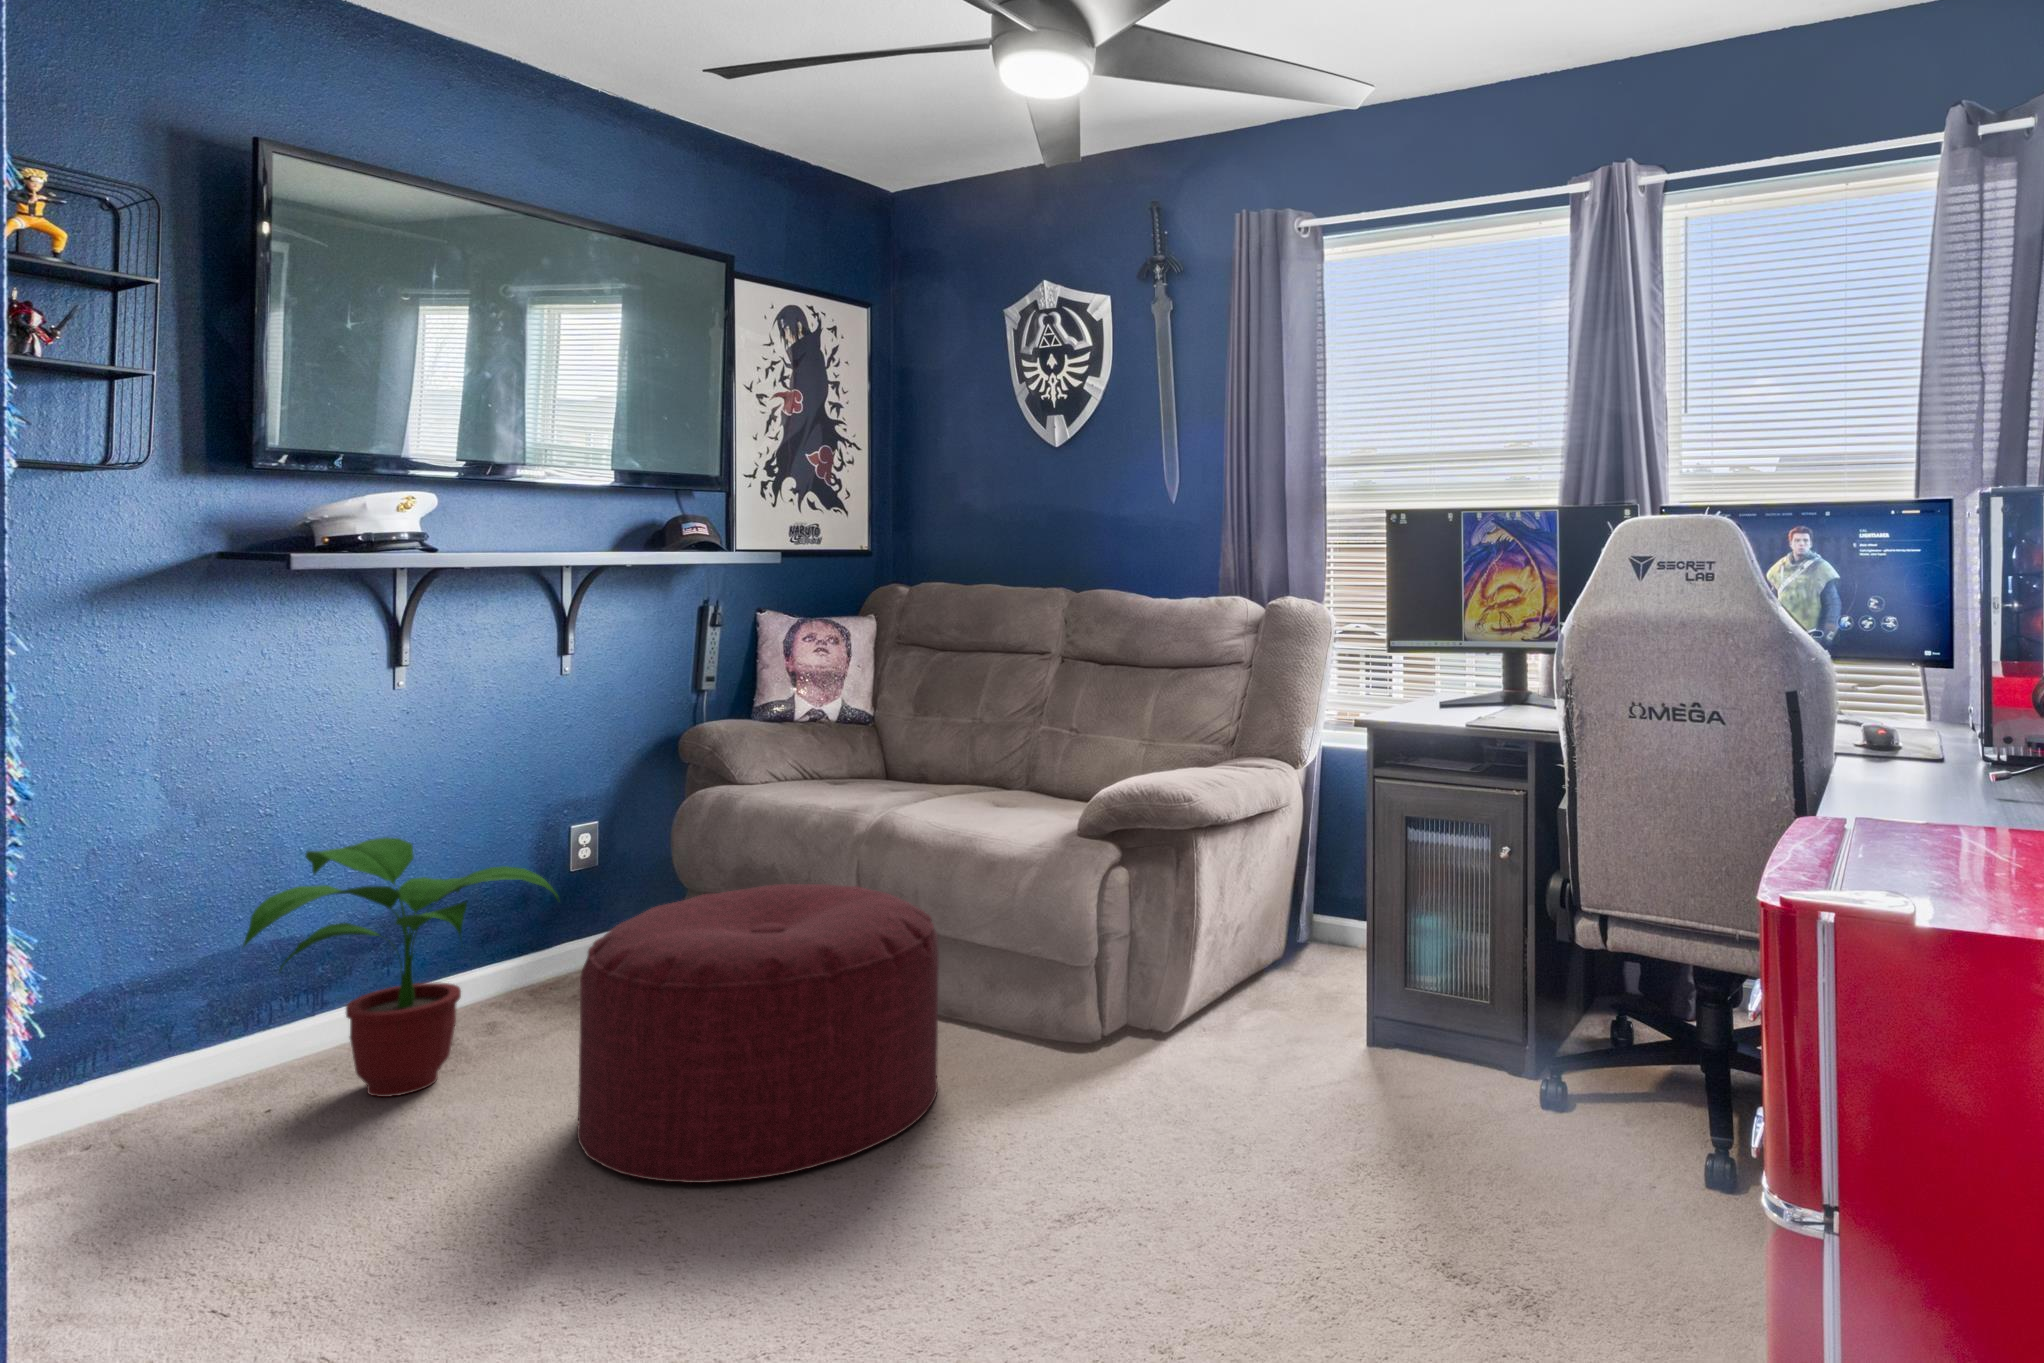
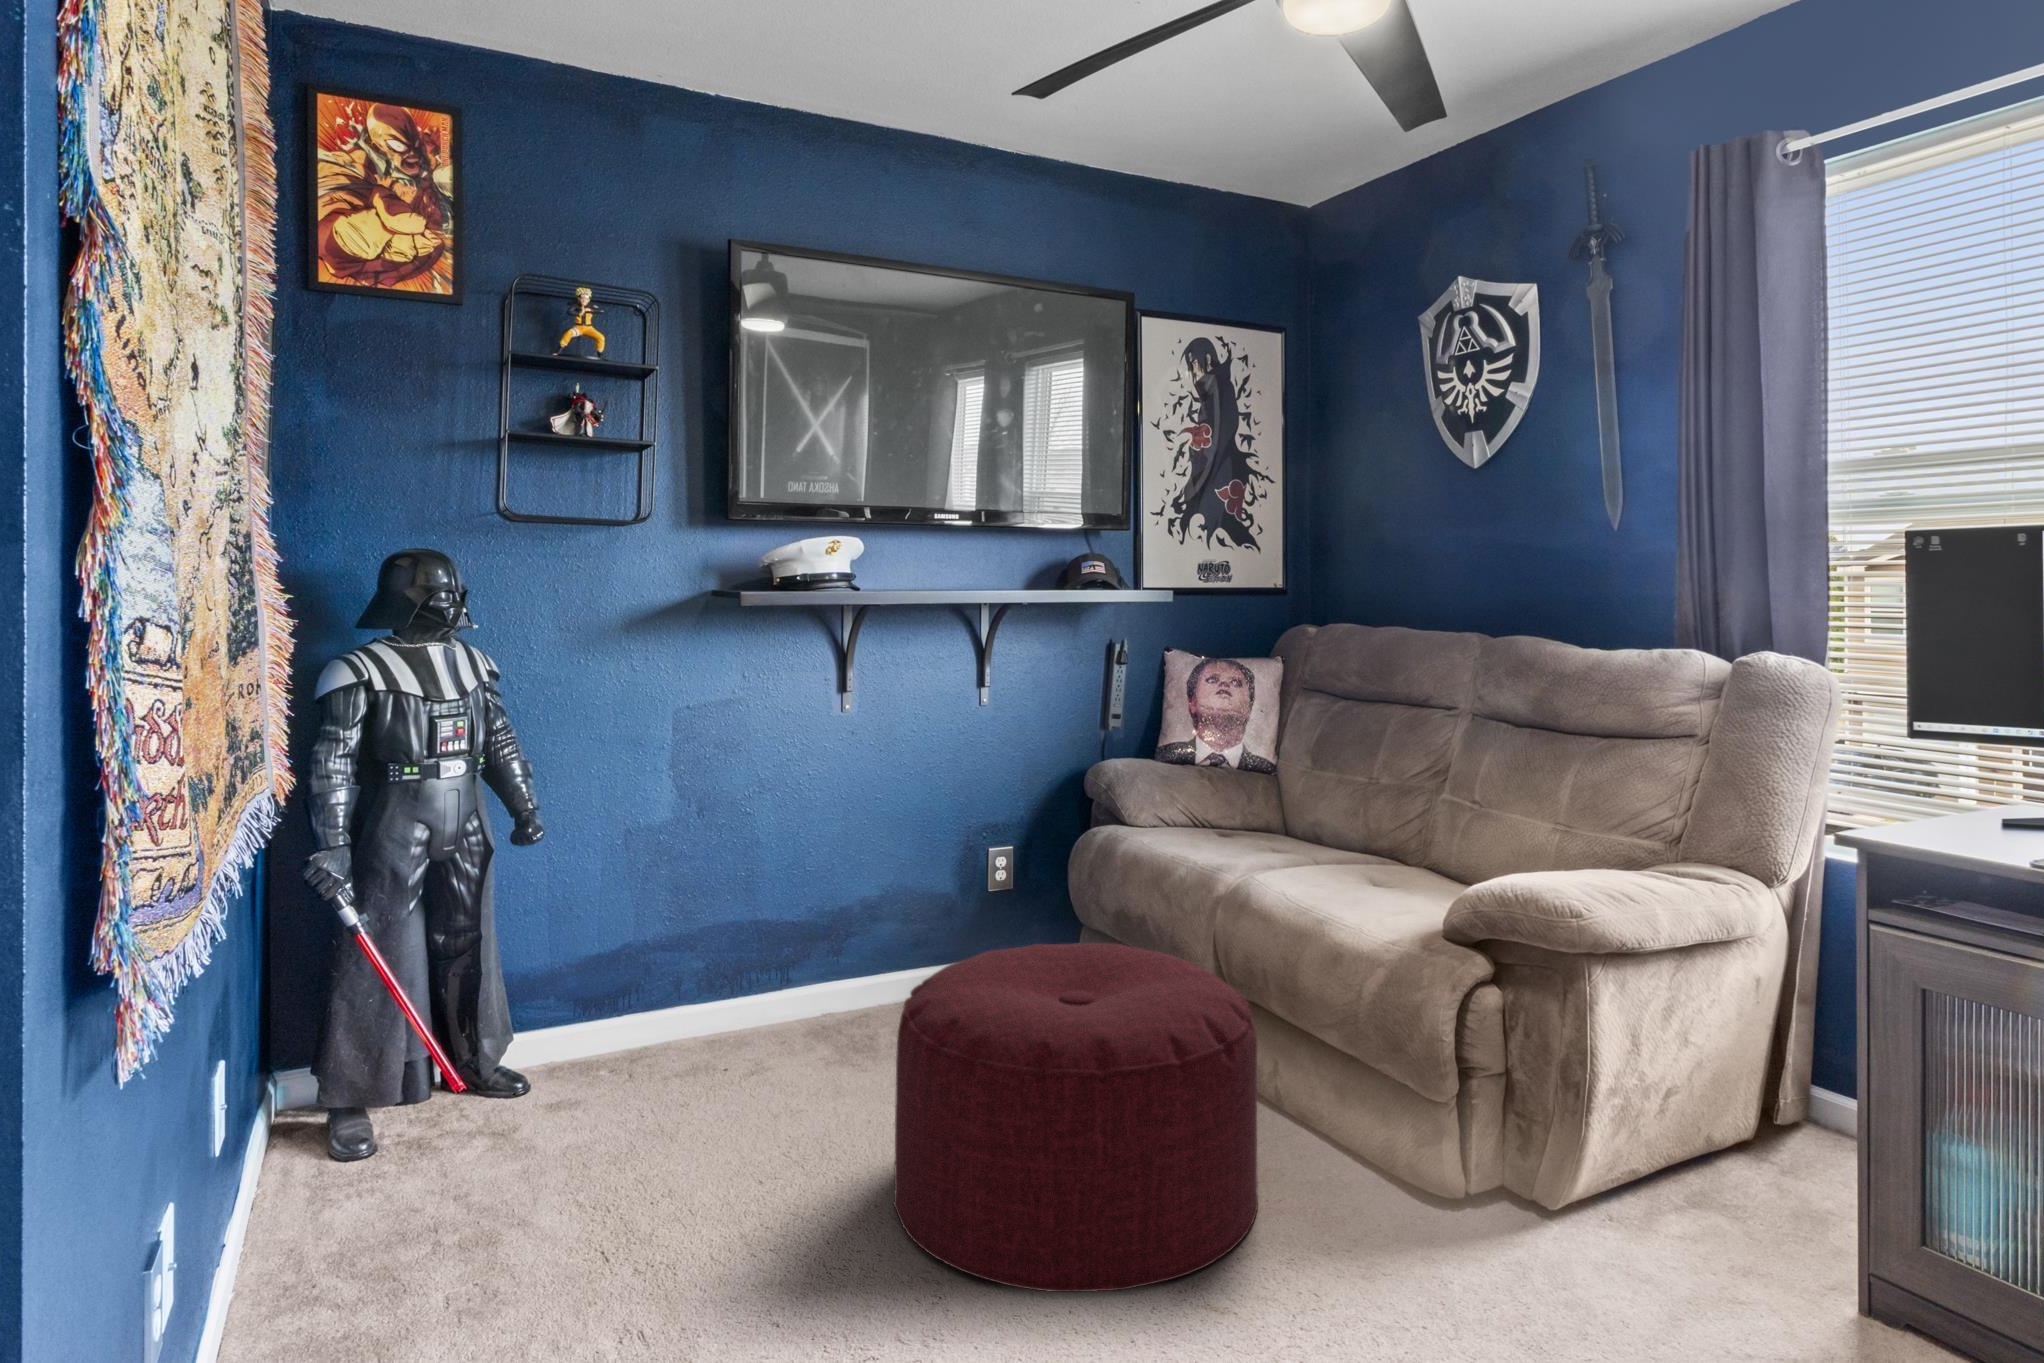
potted plant: present [243,837,560,1097] -> none [669,844,931,1086]

